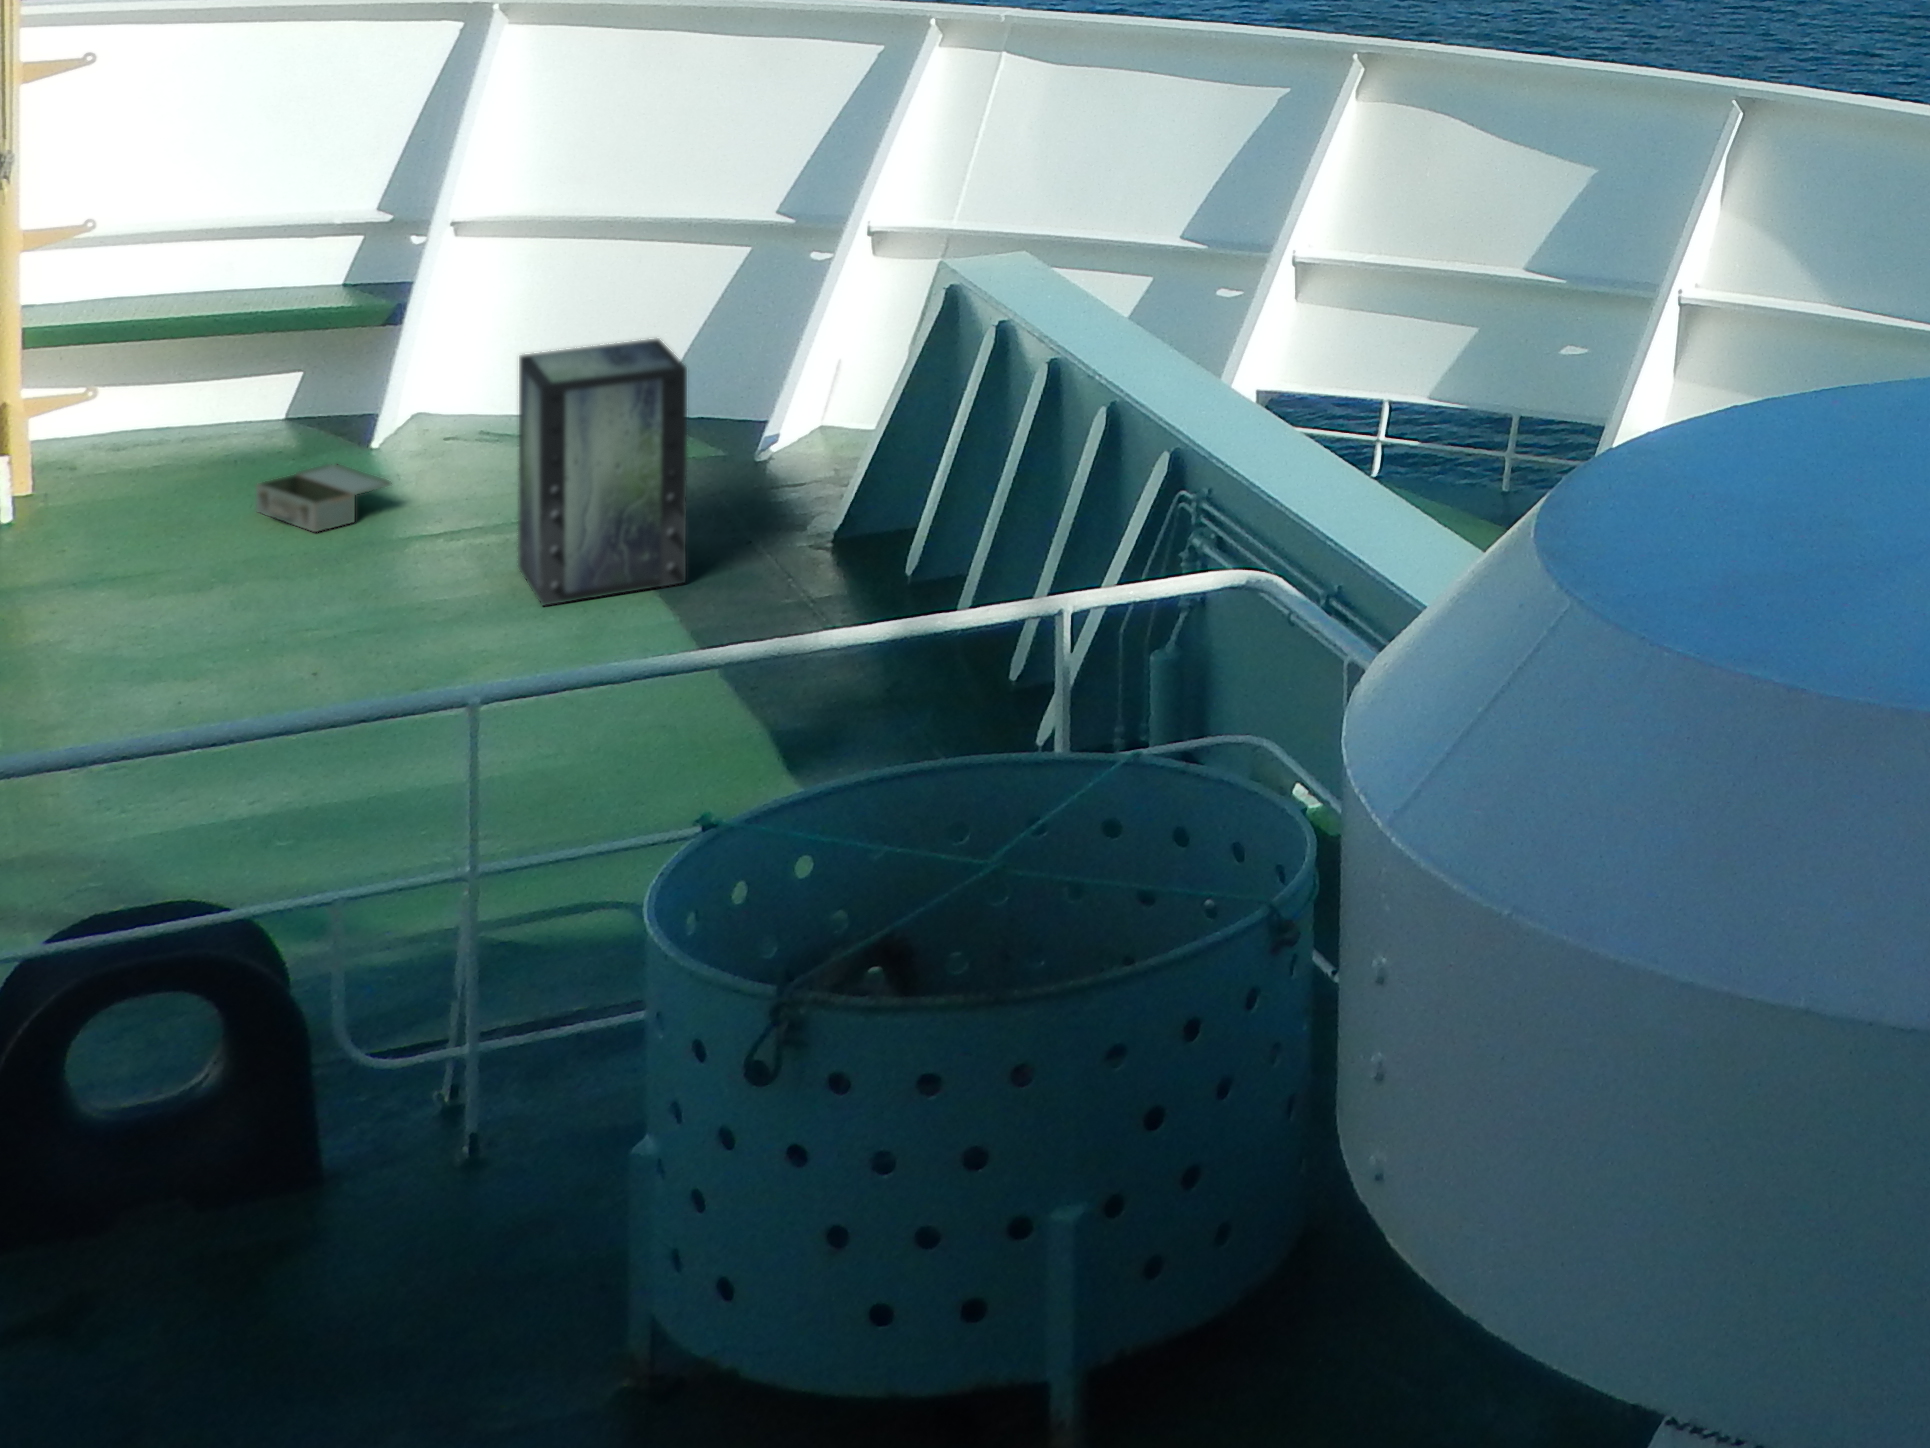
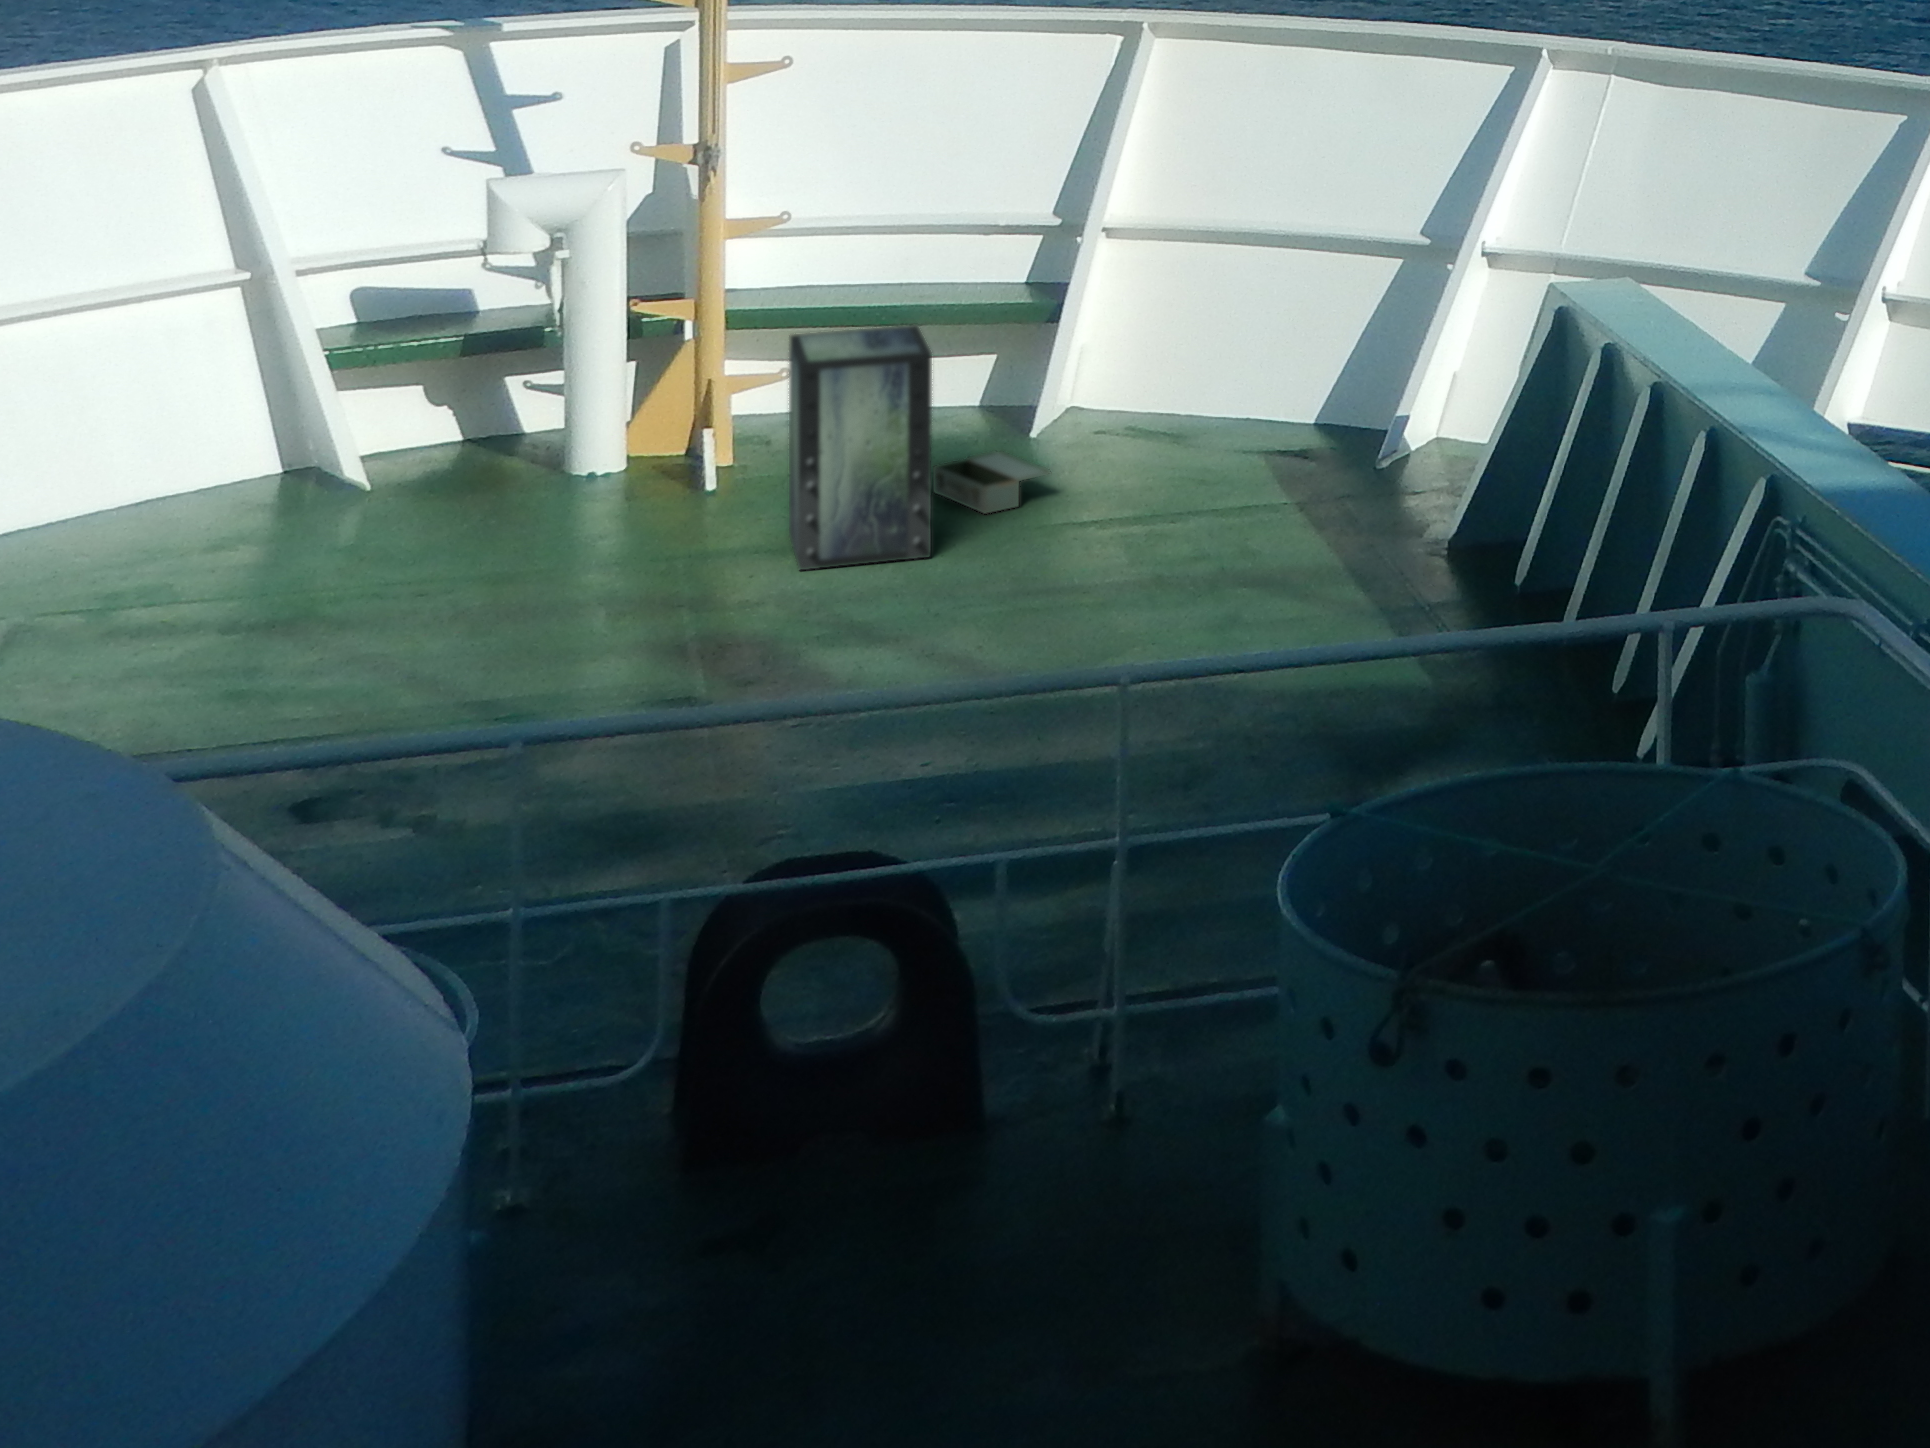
storage box: present [518,339,687,605] -> present [789,325,932,570]

